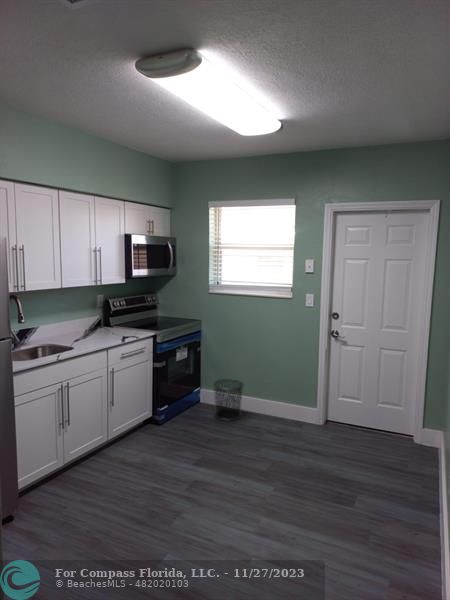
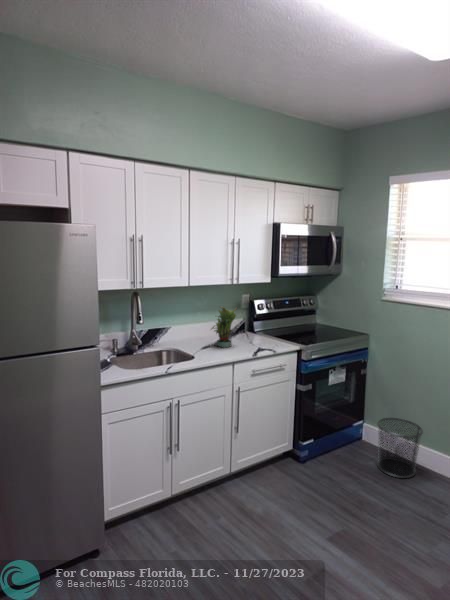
potted plant: none [79,304,103,339] -> present [212,307,237,347]

